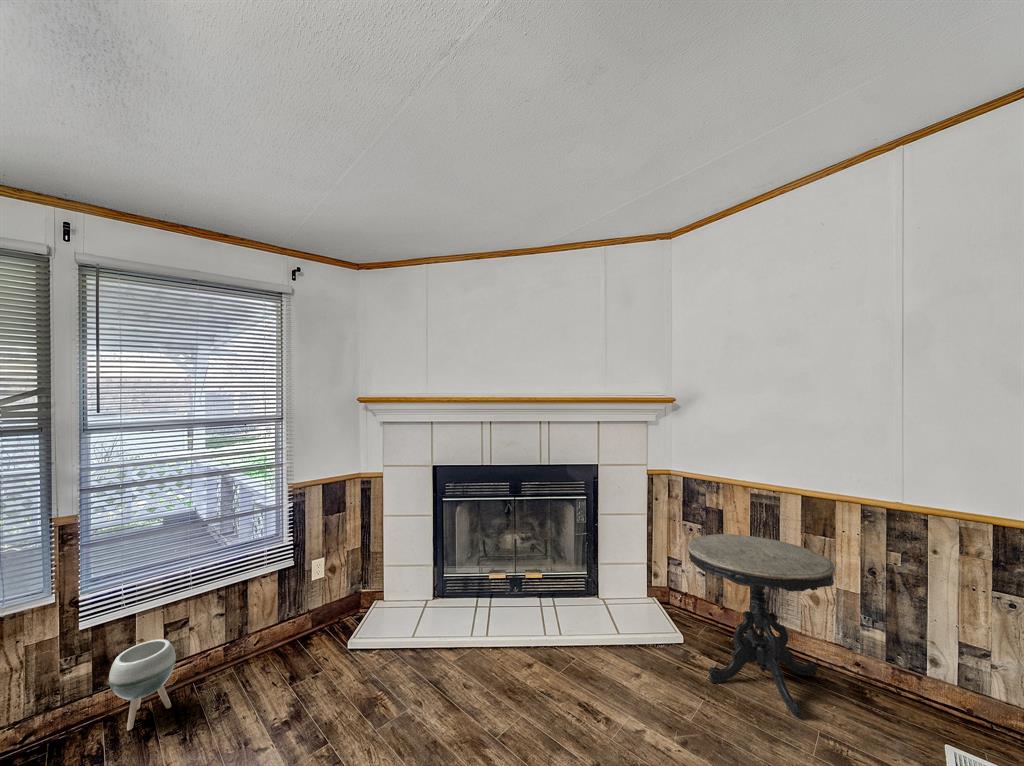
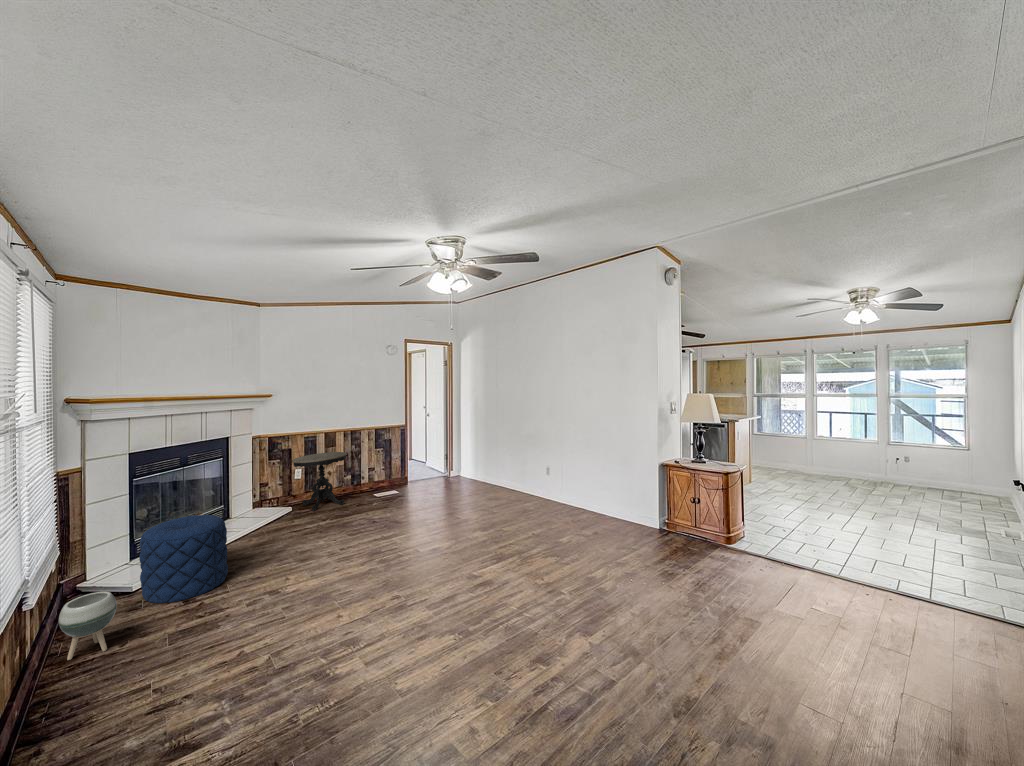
pouf: none [263,579,384,737] -> present [139,515,228,603]

